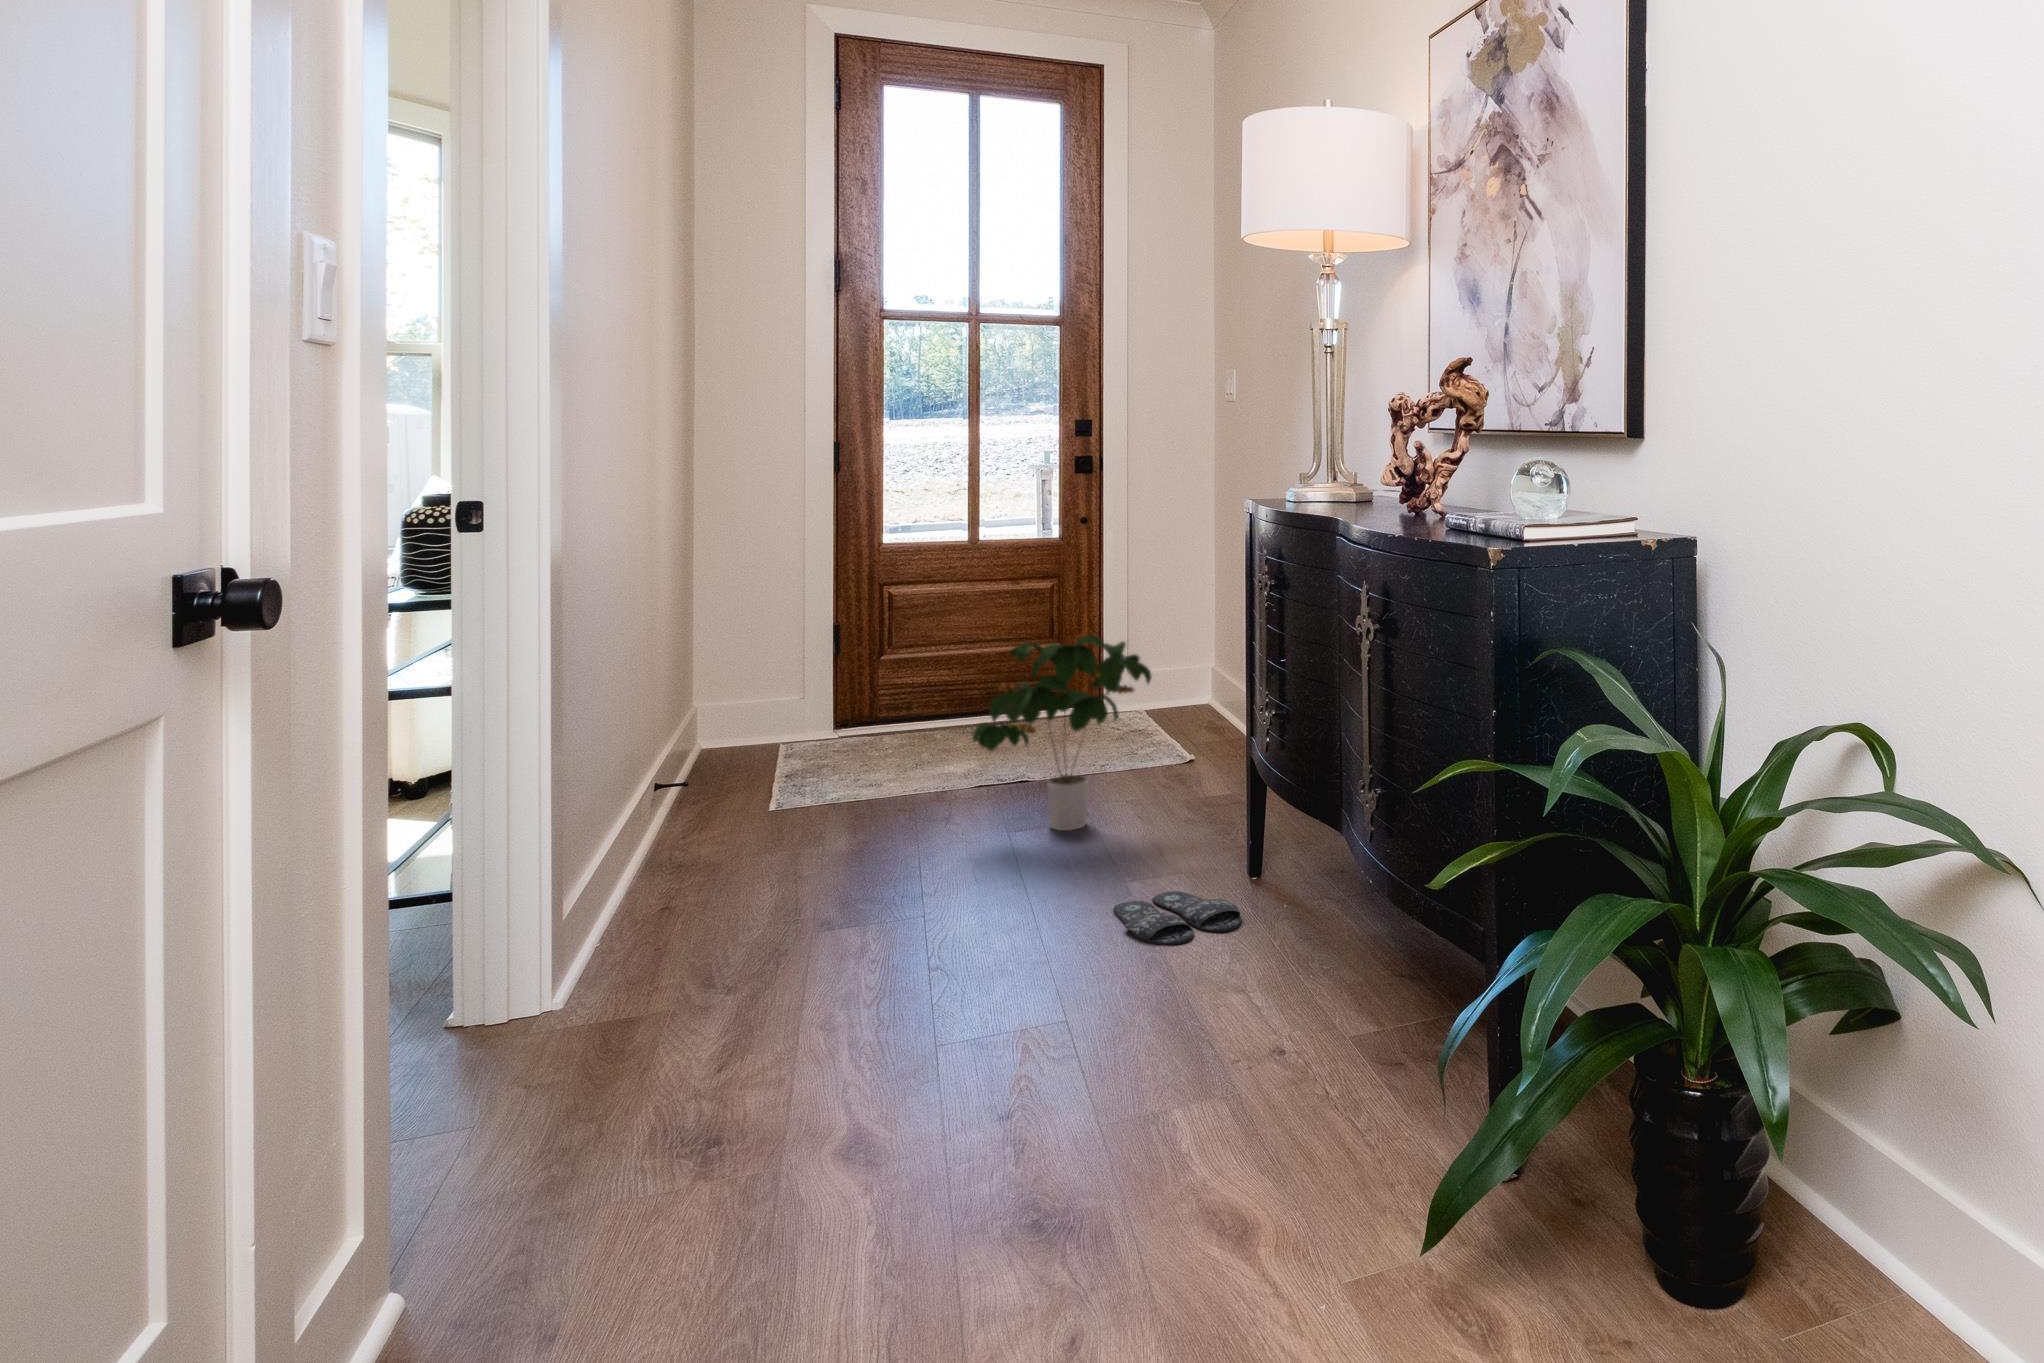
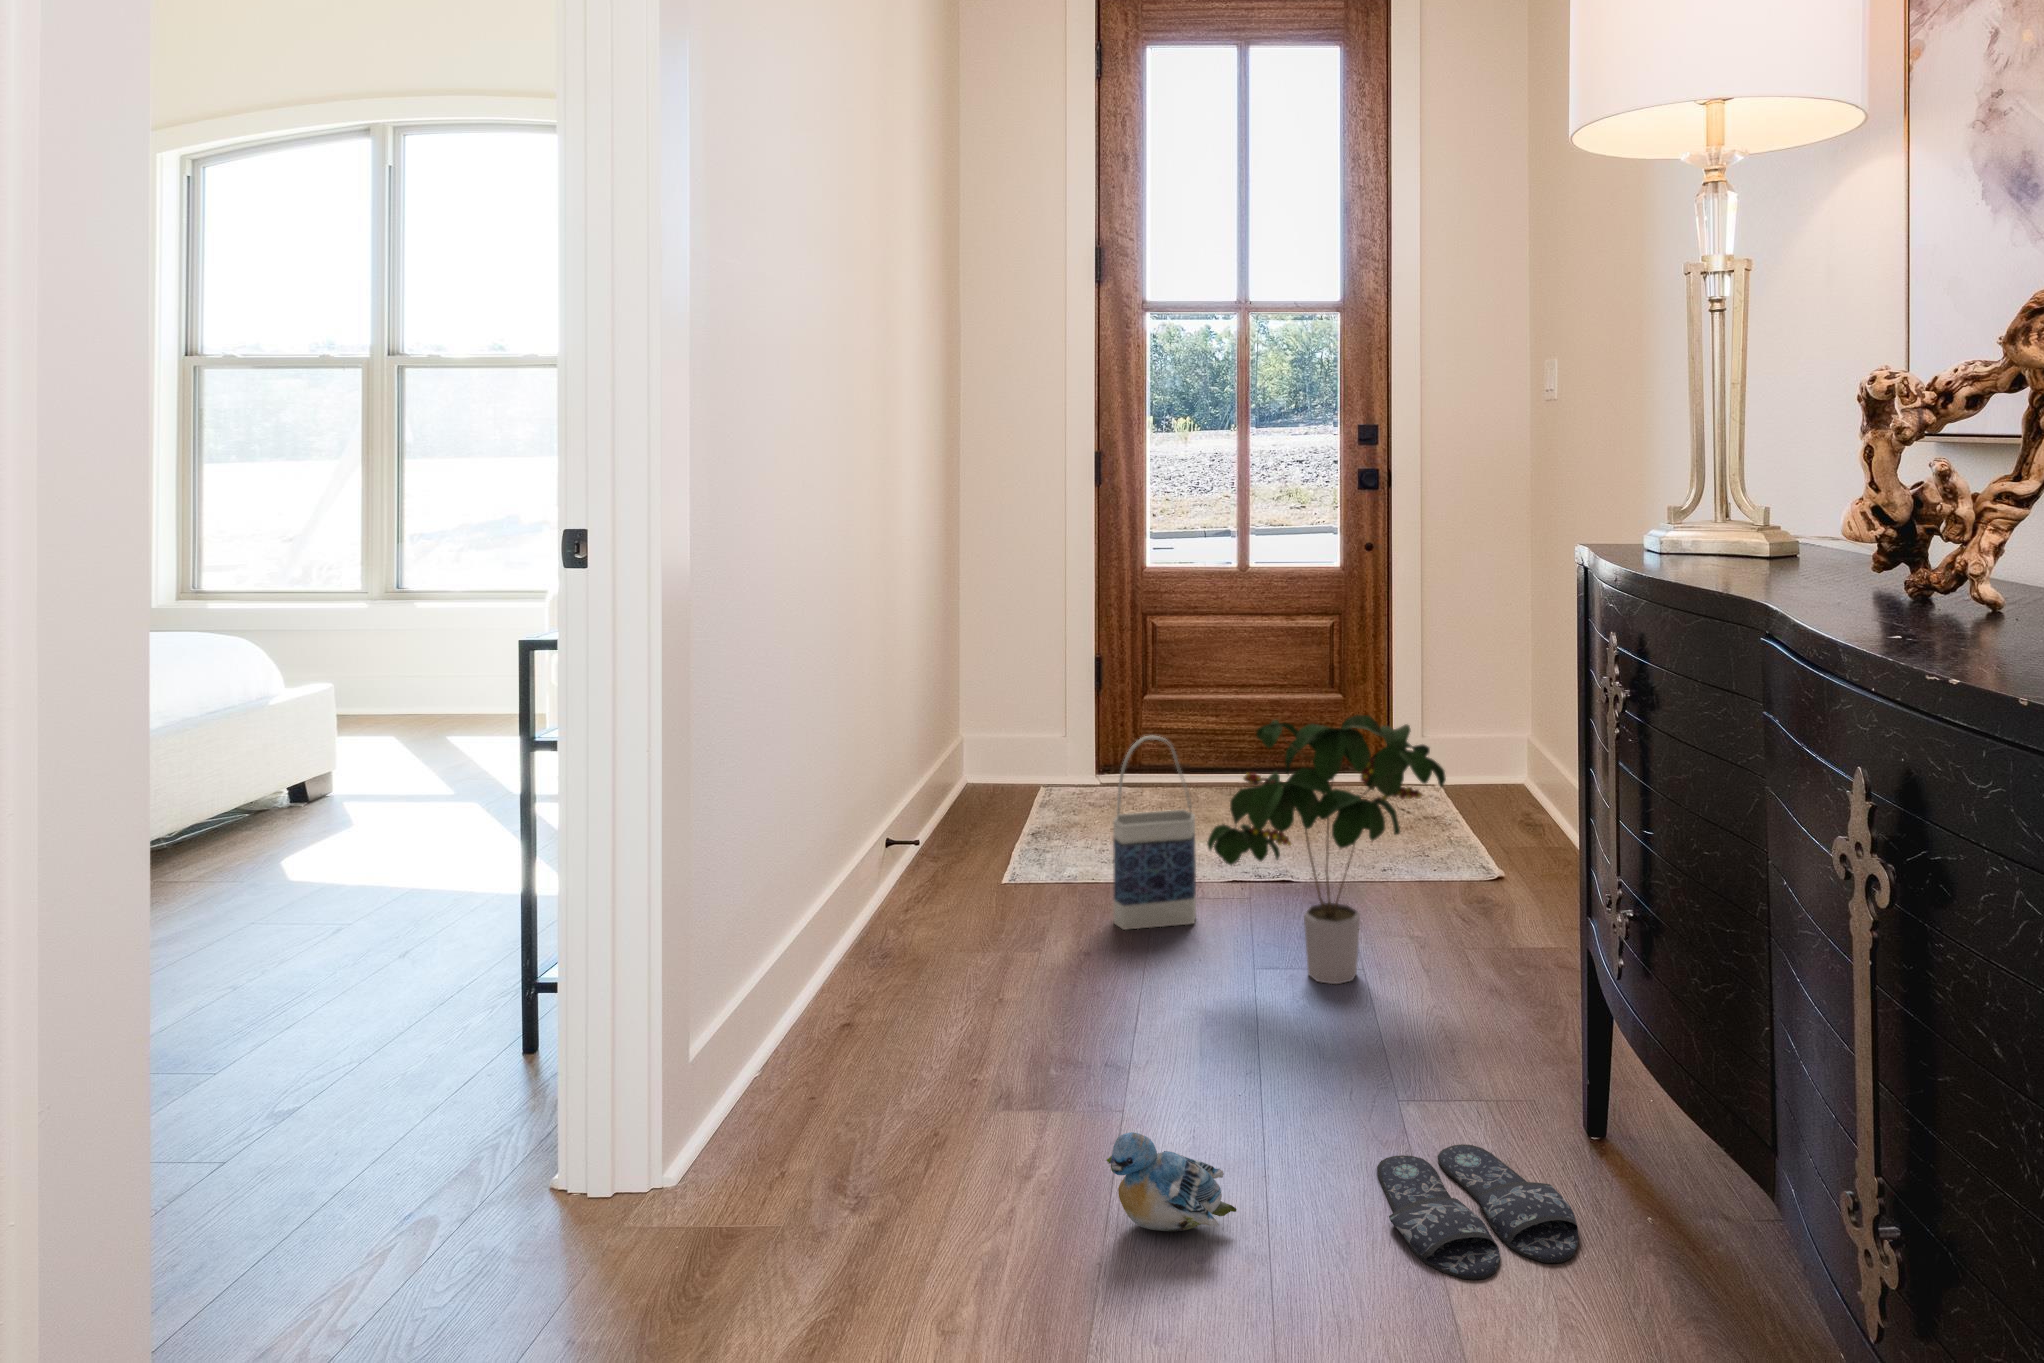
bag: none [887,666,954,819] -> present [1113,736,1196,930]
plush toy: none [935,893,1025,953] -> present [1107,1132,1237,1231]

